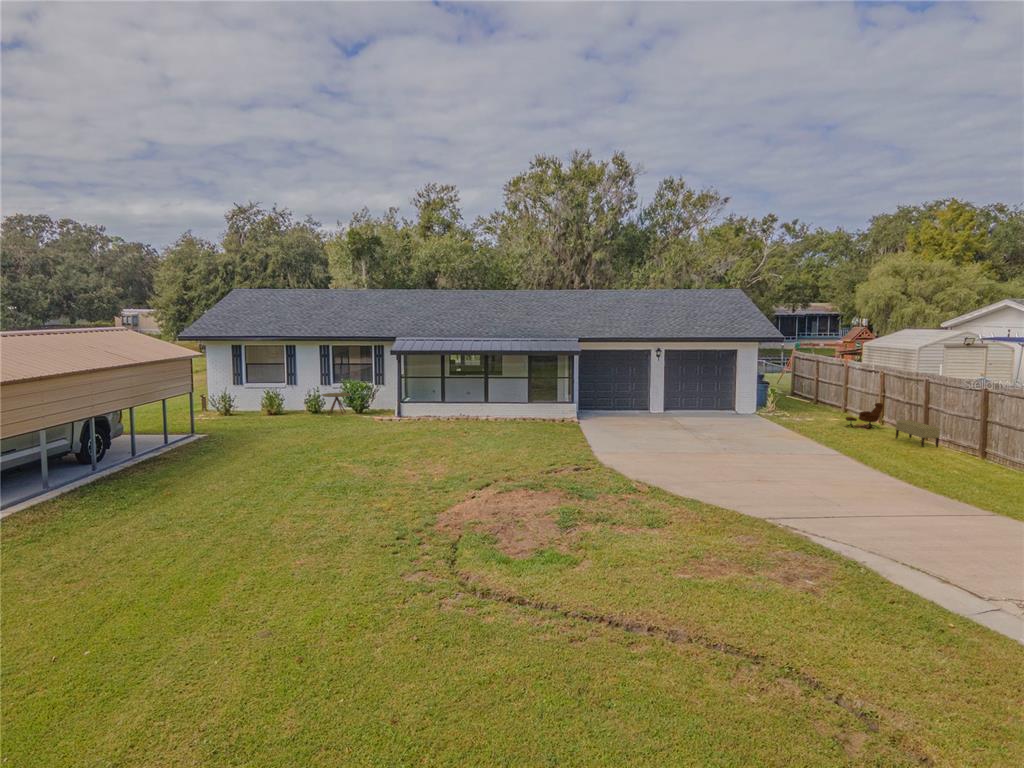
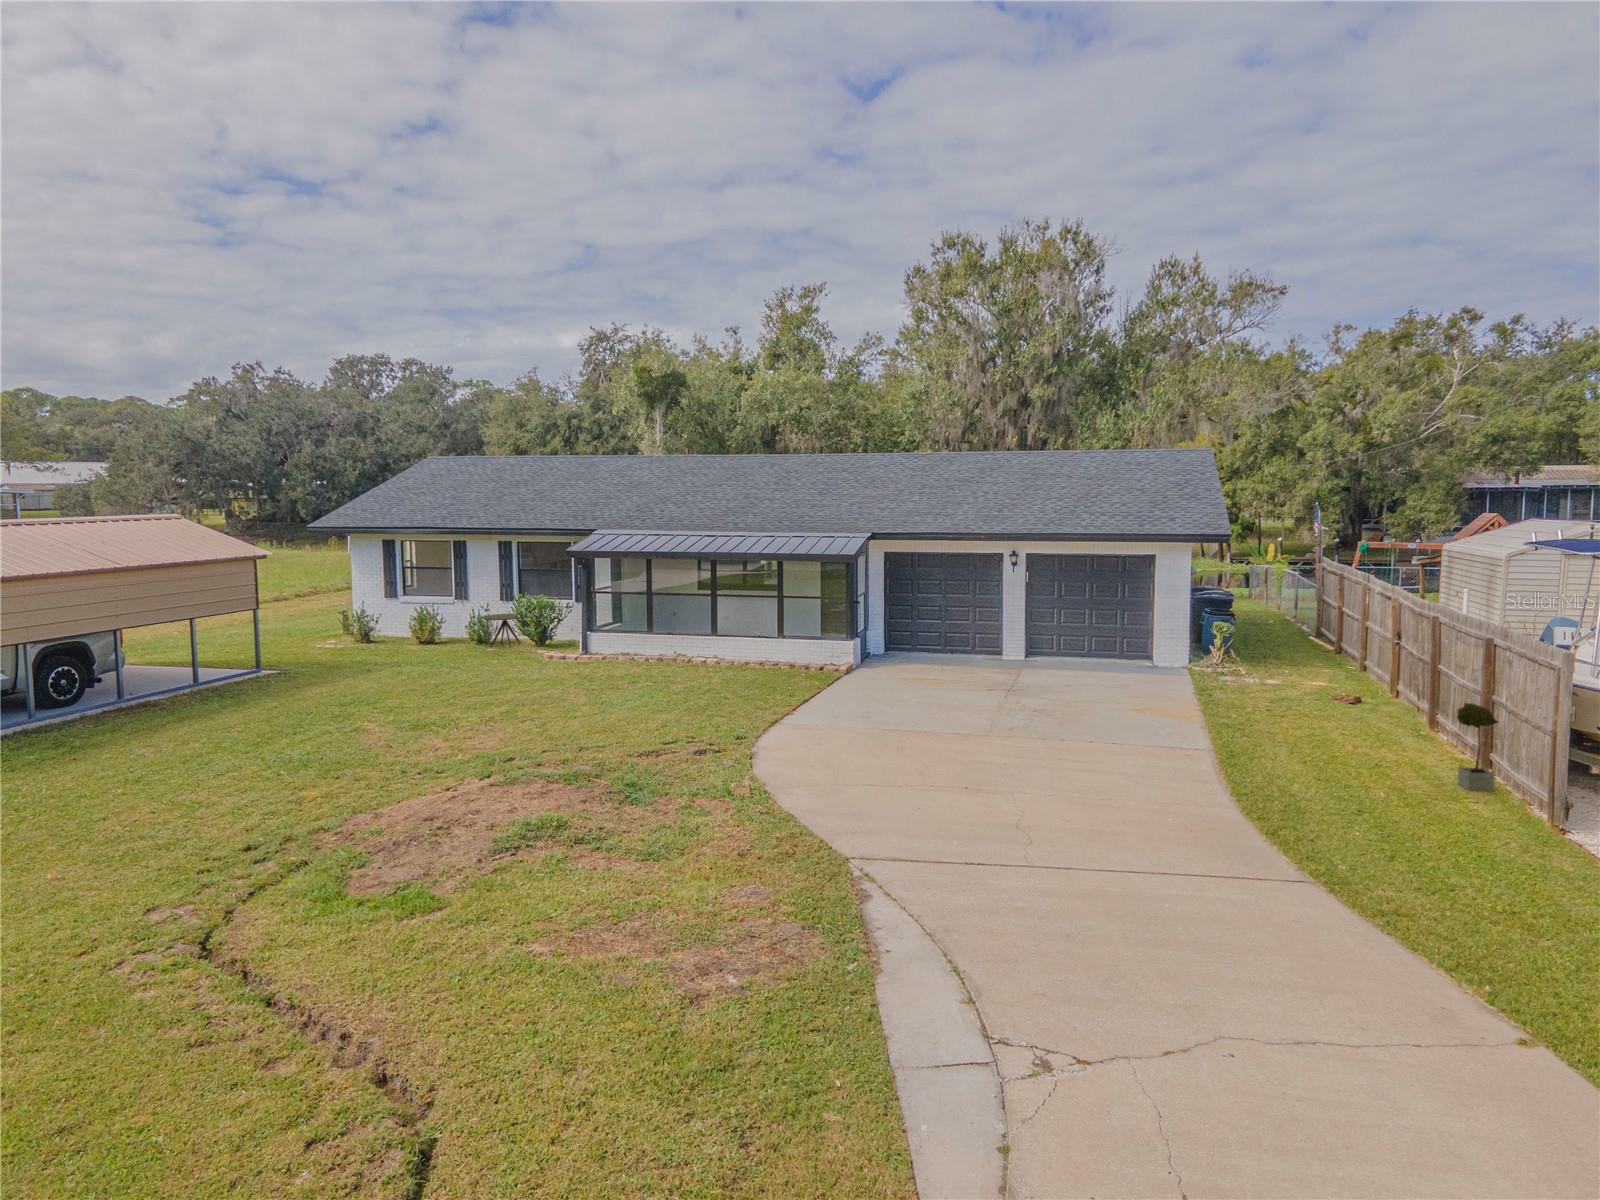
lounge chair: present [846,403,883,427] -> none [1319,657,1398,707]
bench: present [896,420,940,447] -> none [1381,693,1444,750]
potted tree: none [974,421,995,464] -> present [1457,703,1498,792]

